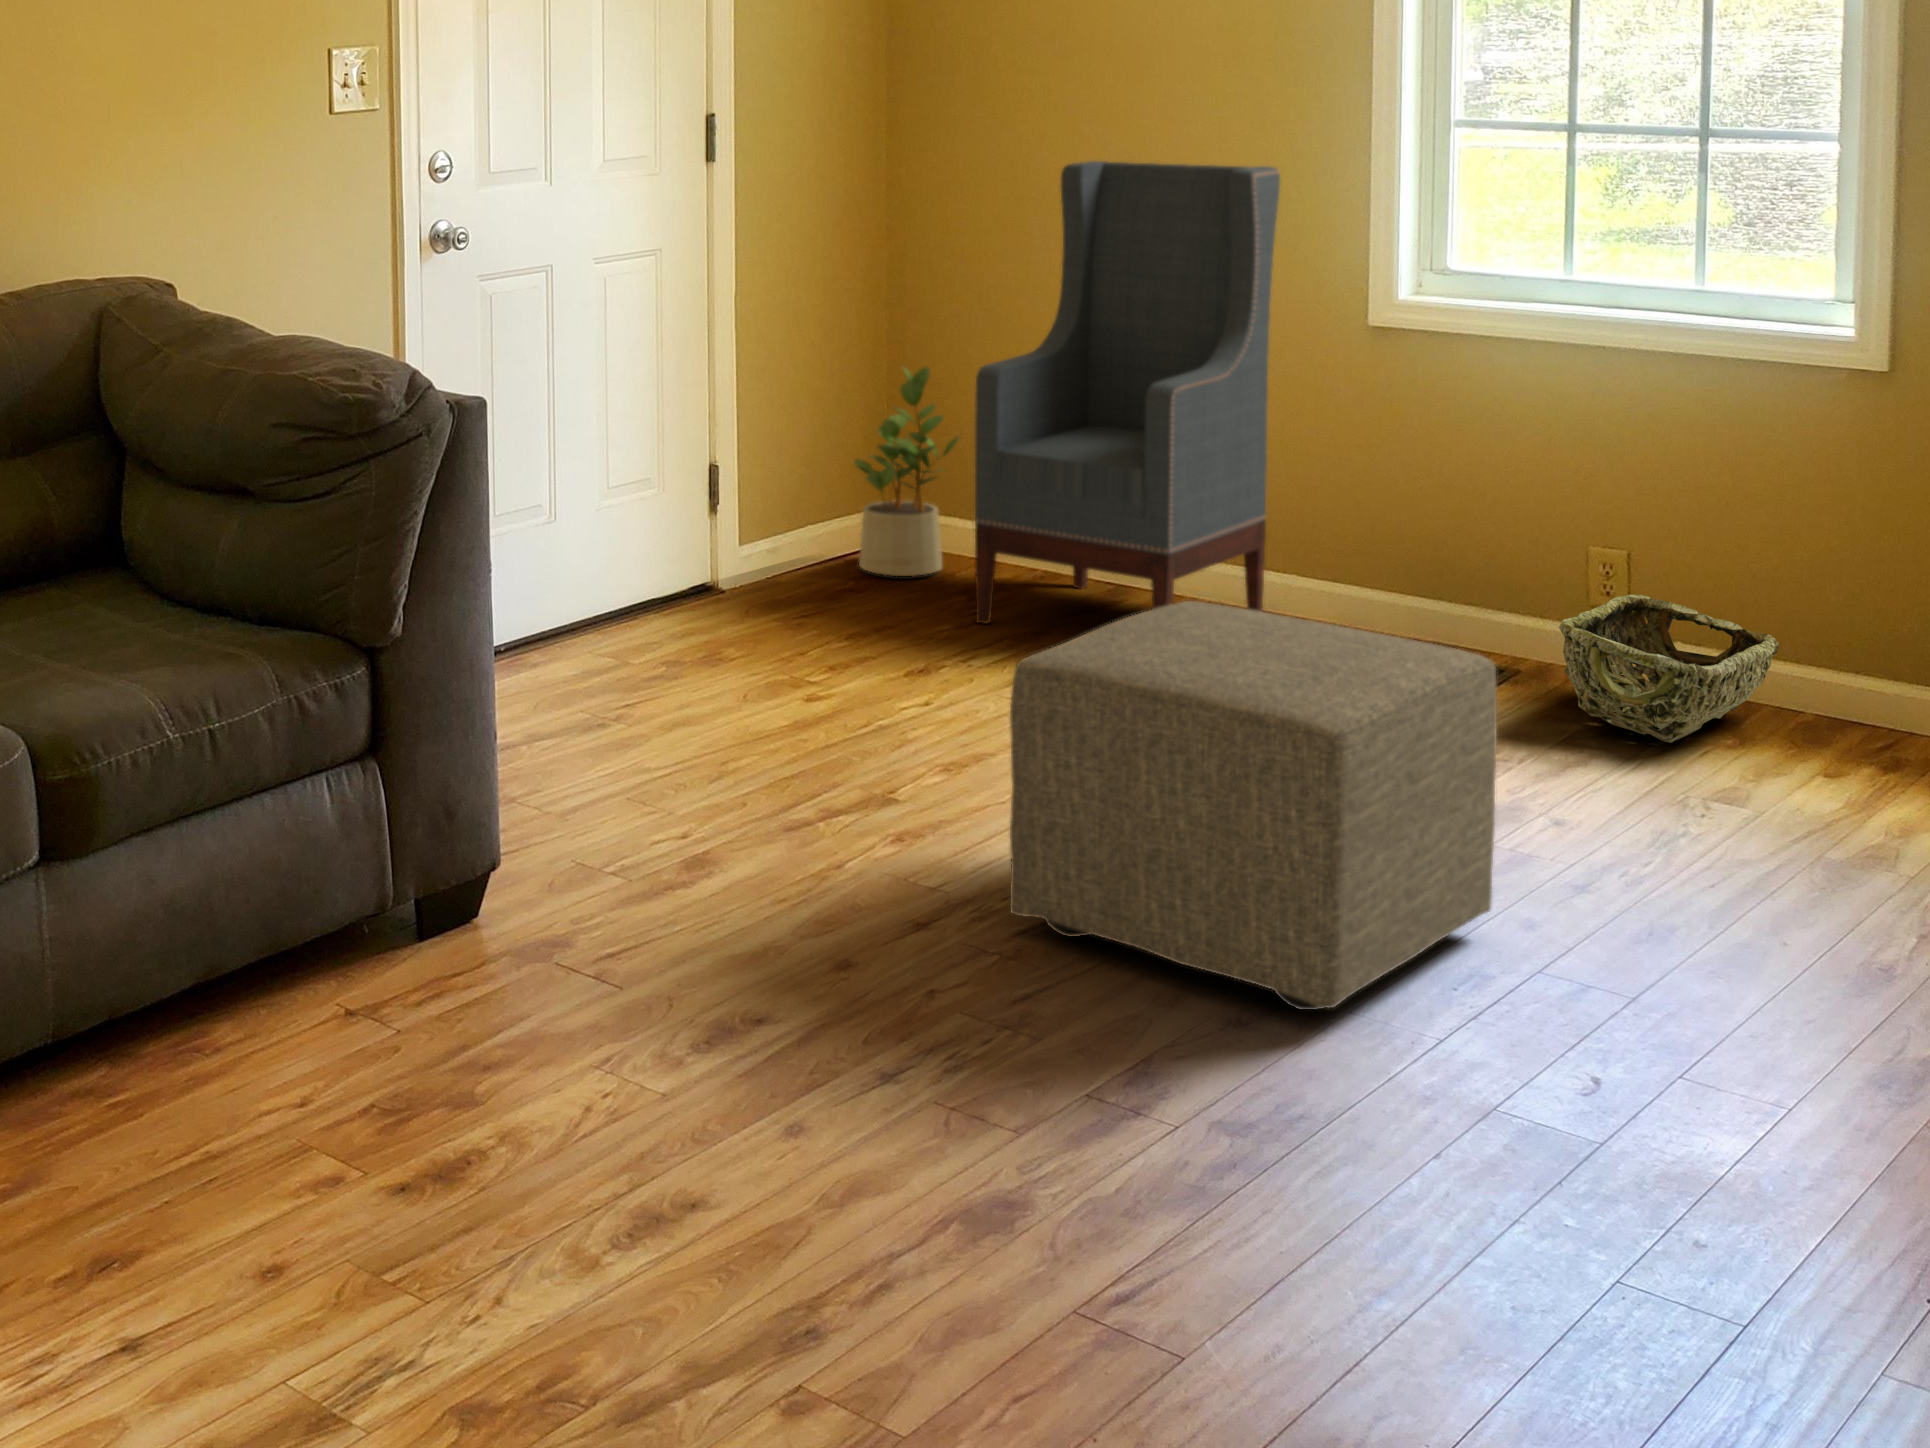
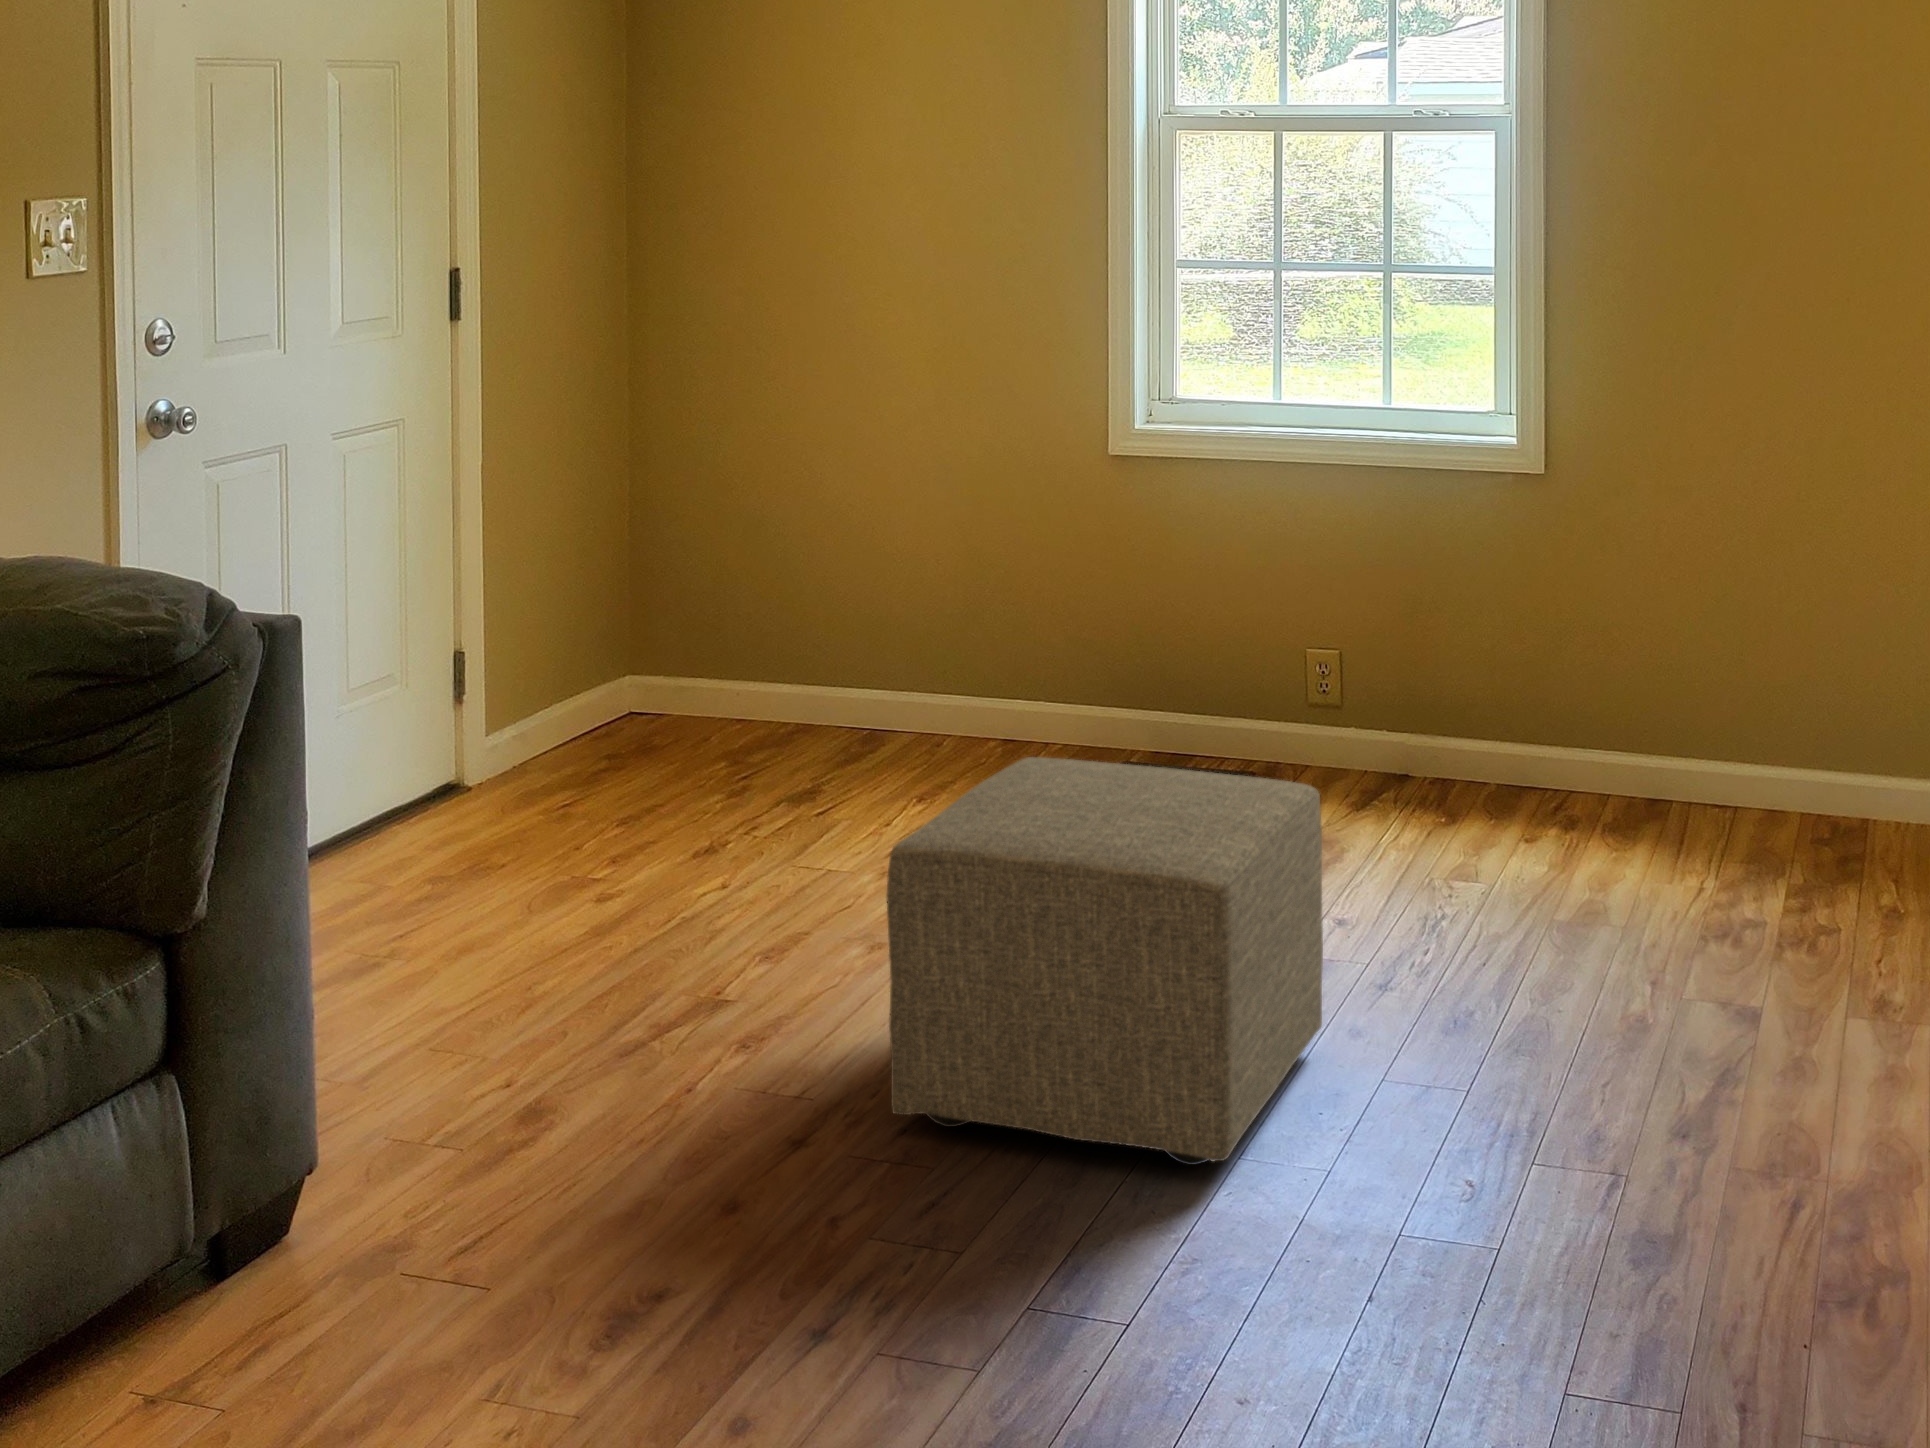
armchair: present [975,161,1280,624] -> none [747,308,1023,803]
potted plant: present [855,367,959,576] -> none [605,522,716,742]
woven basket: present [1559,594,1779,743] -> none [1302,694,1466,830]

